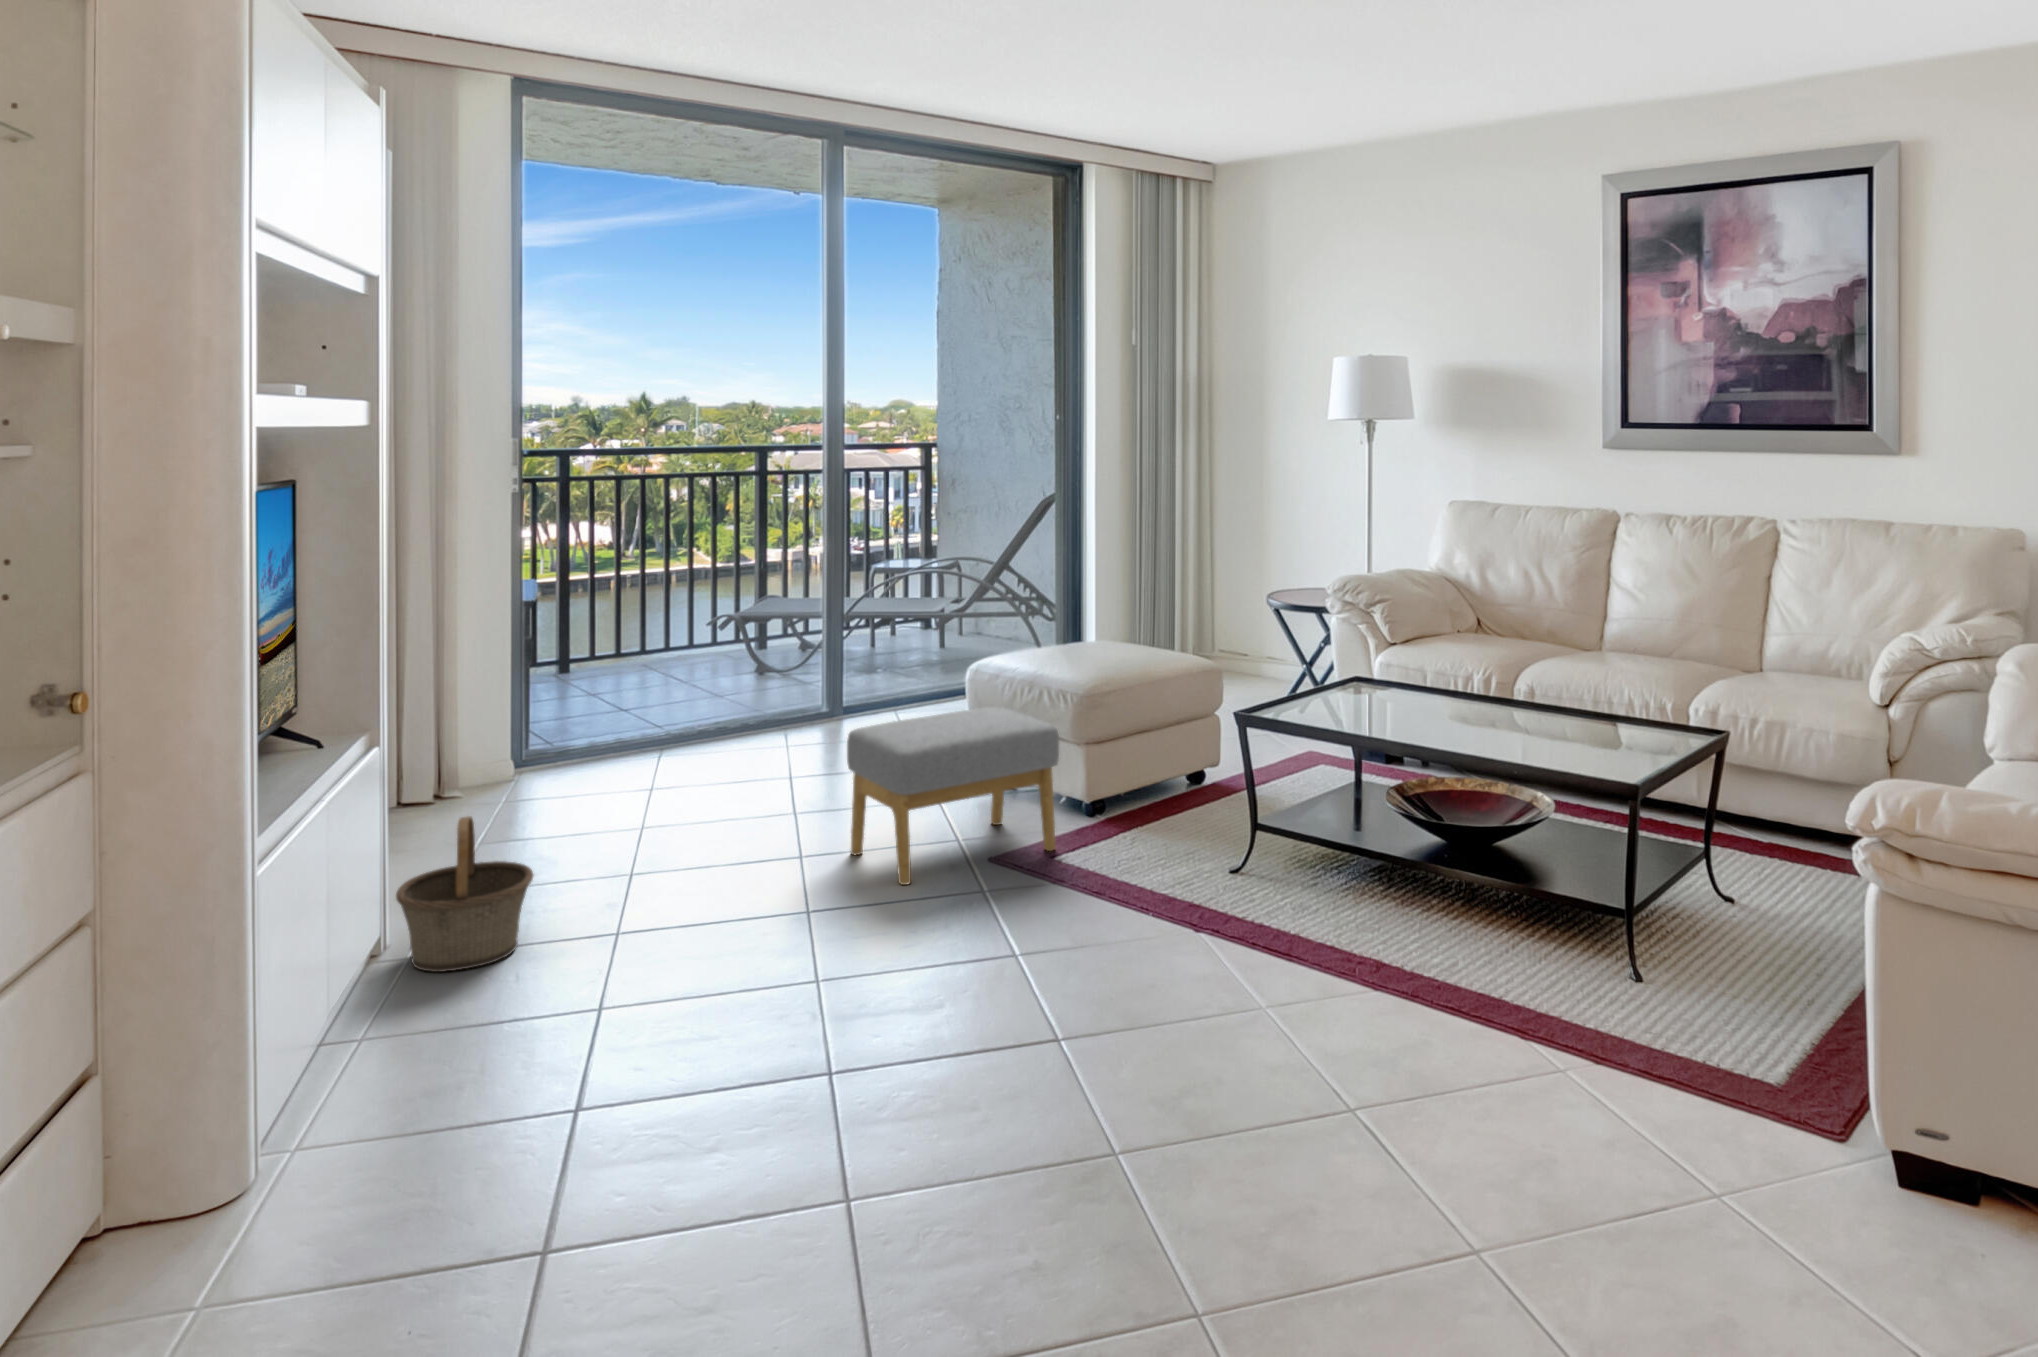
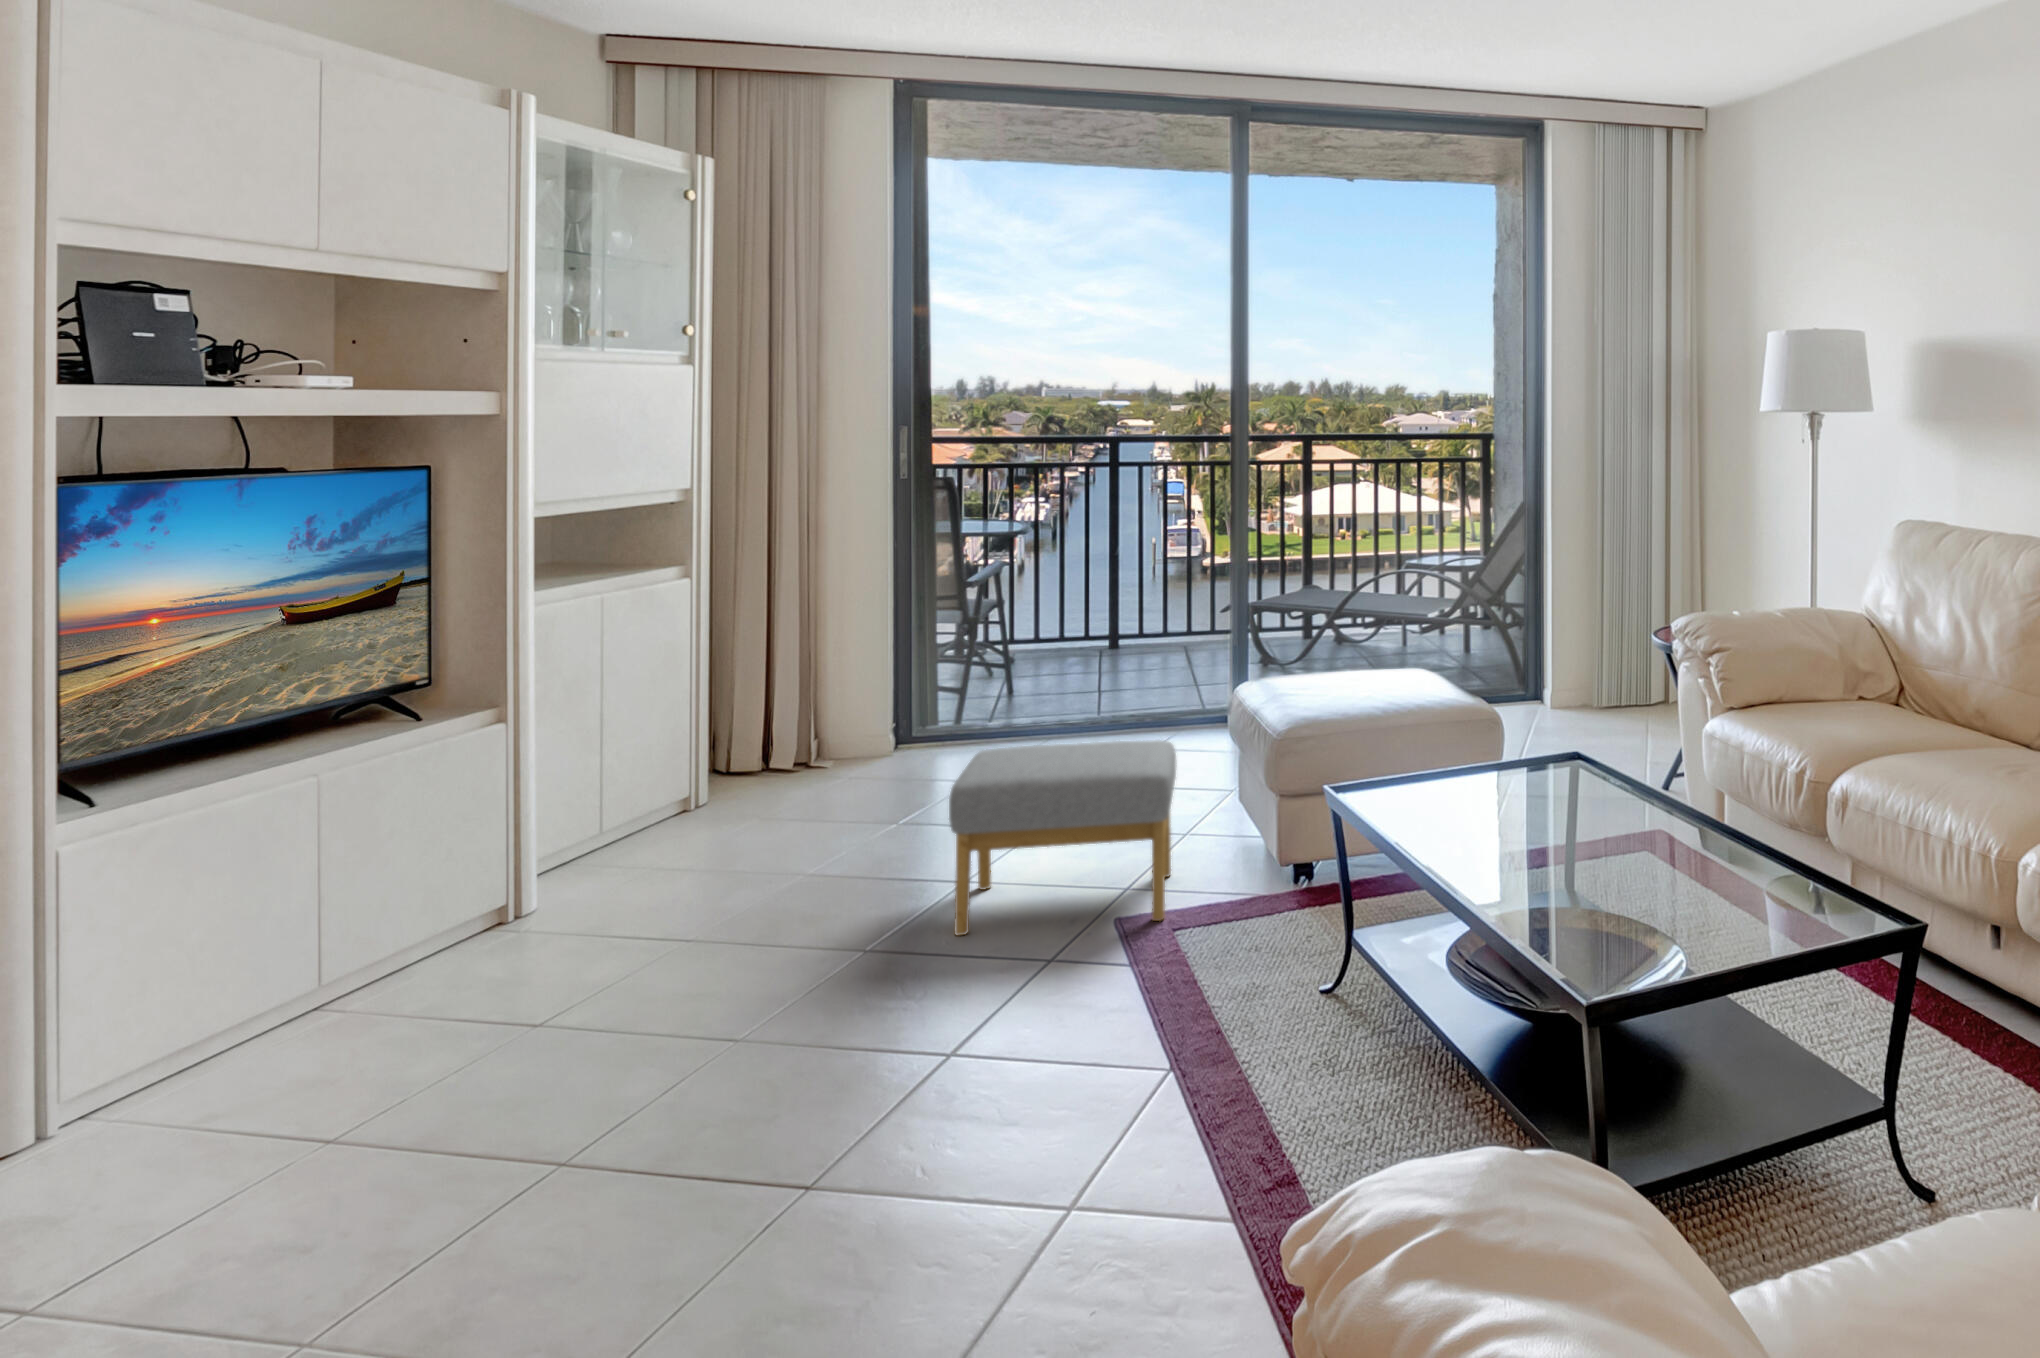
basket: present [396,816,533,972] -> none [447,798,597,951]

